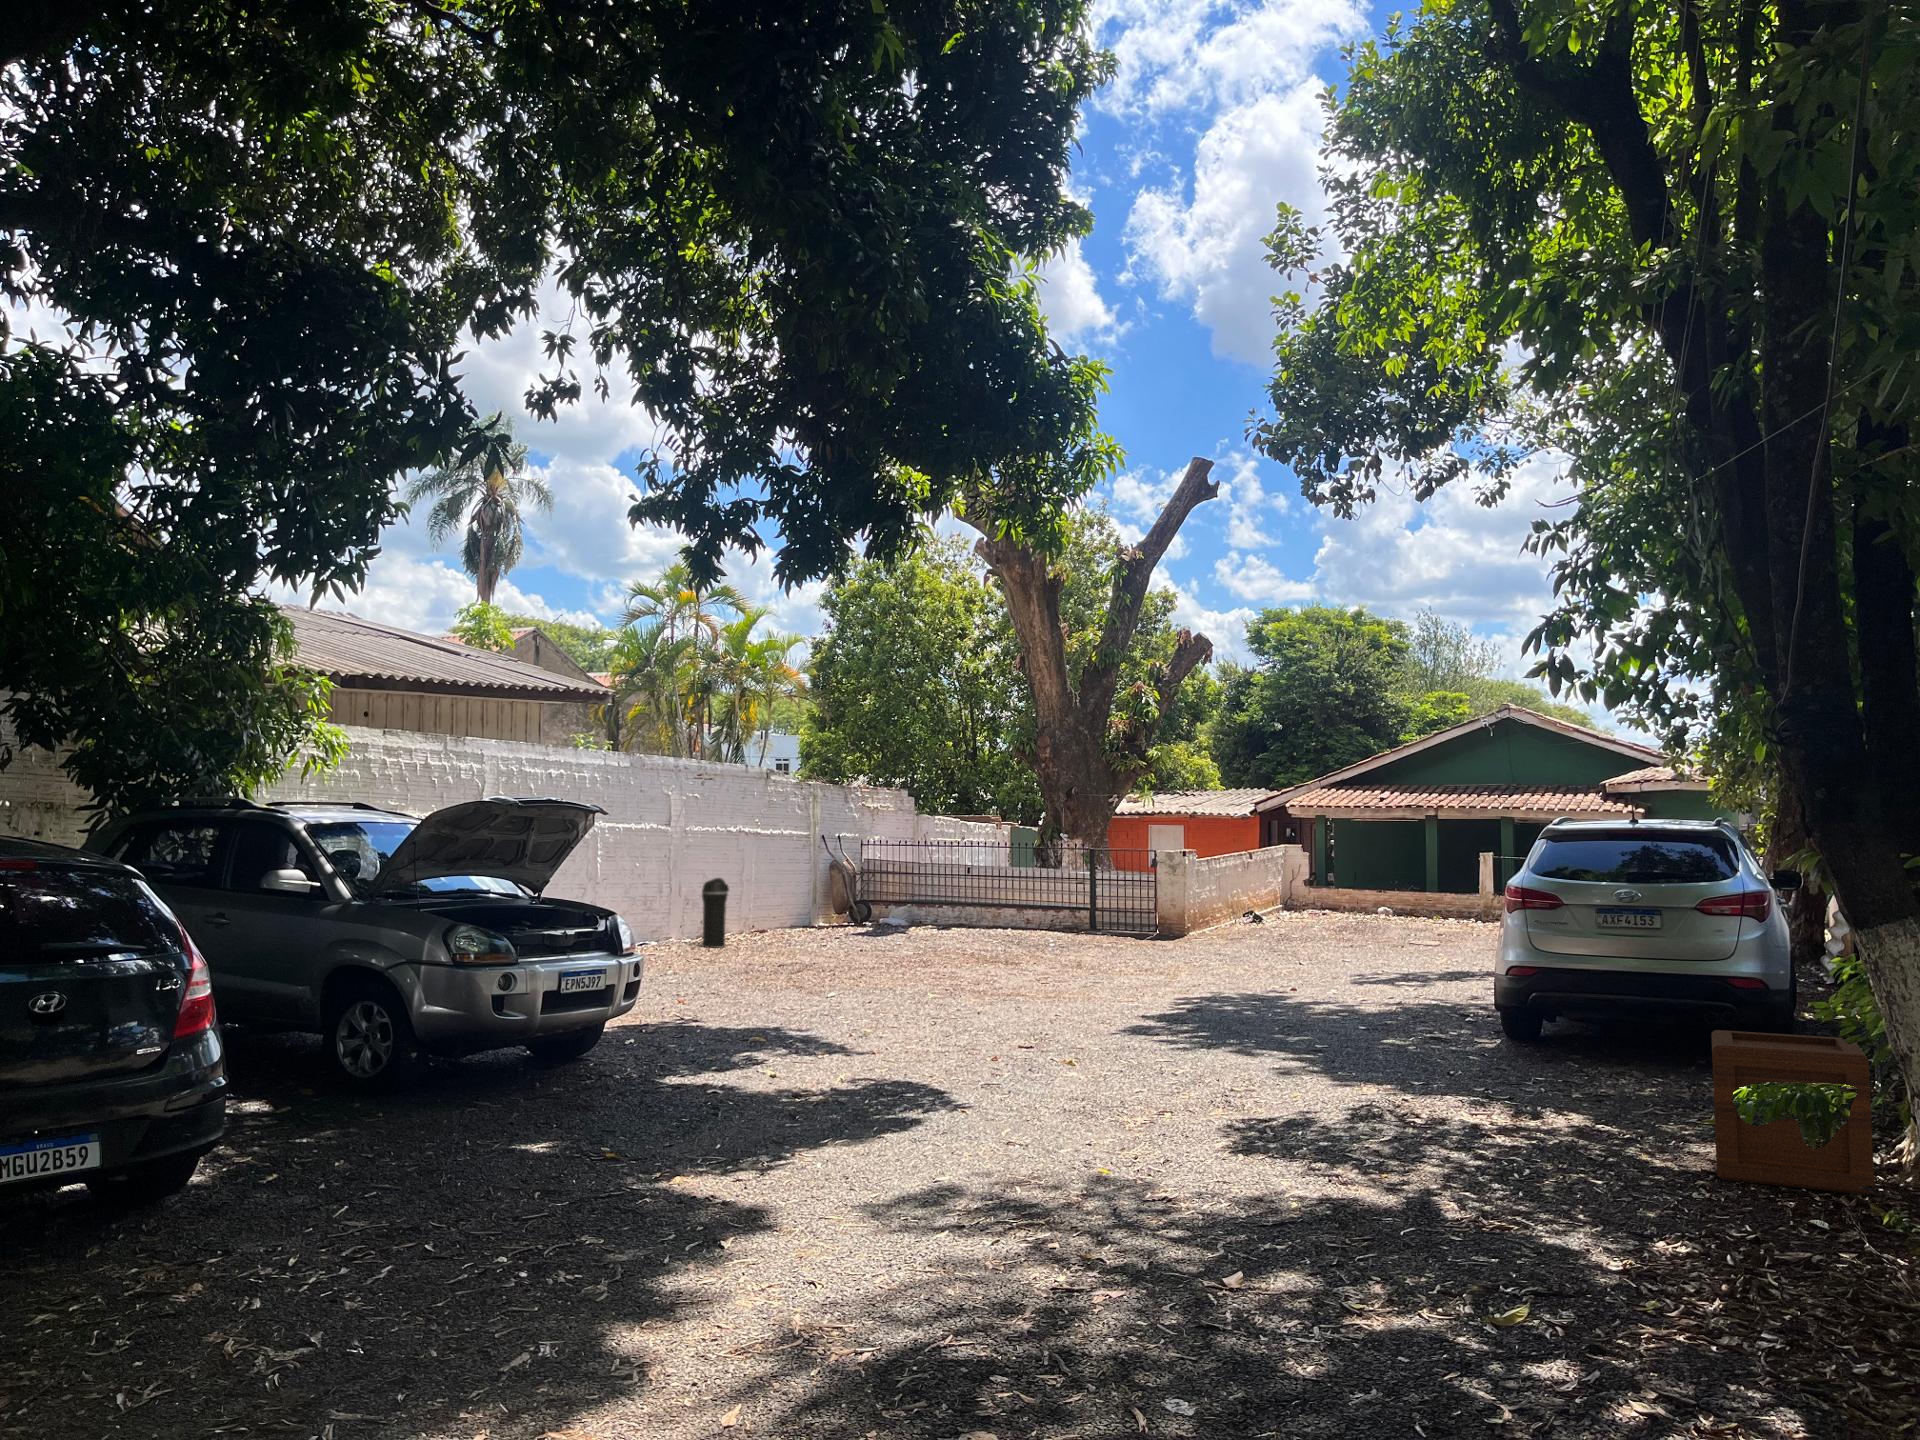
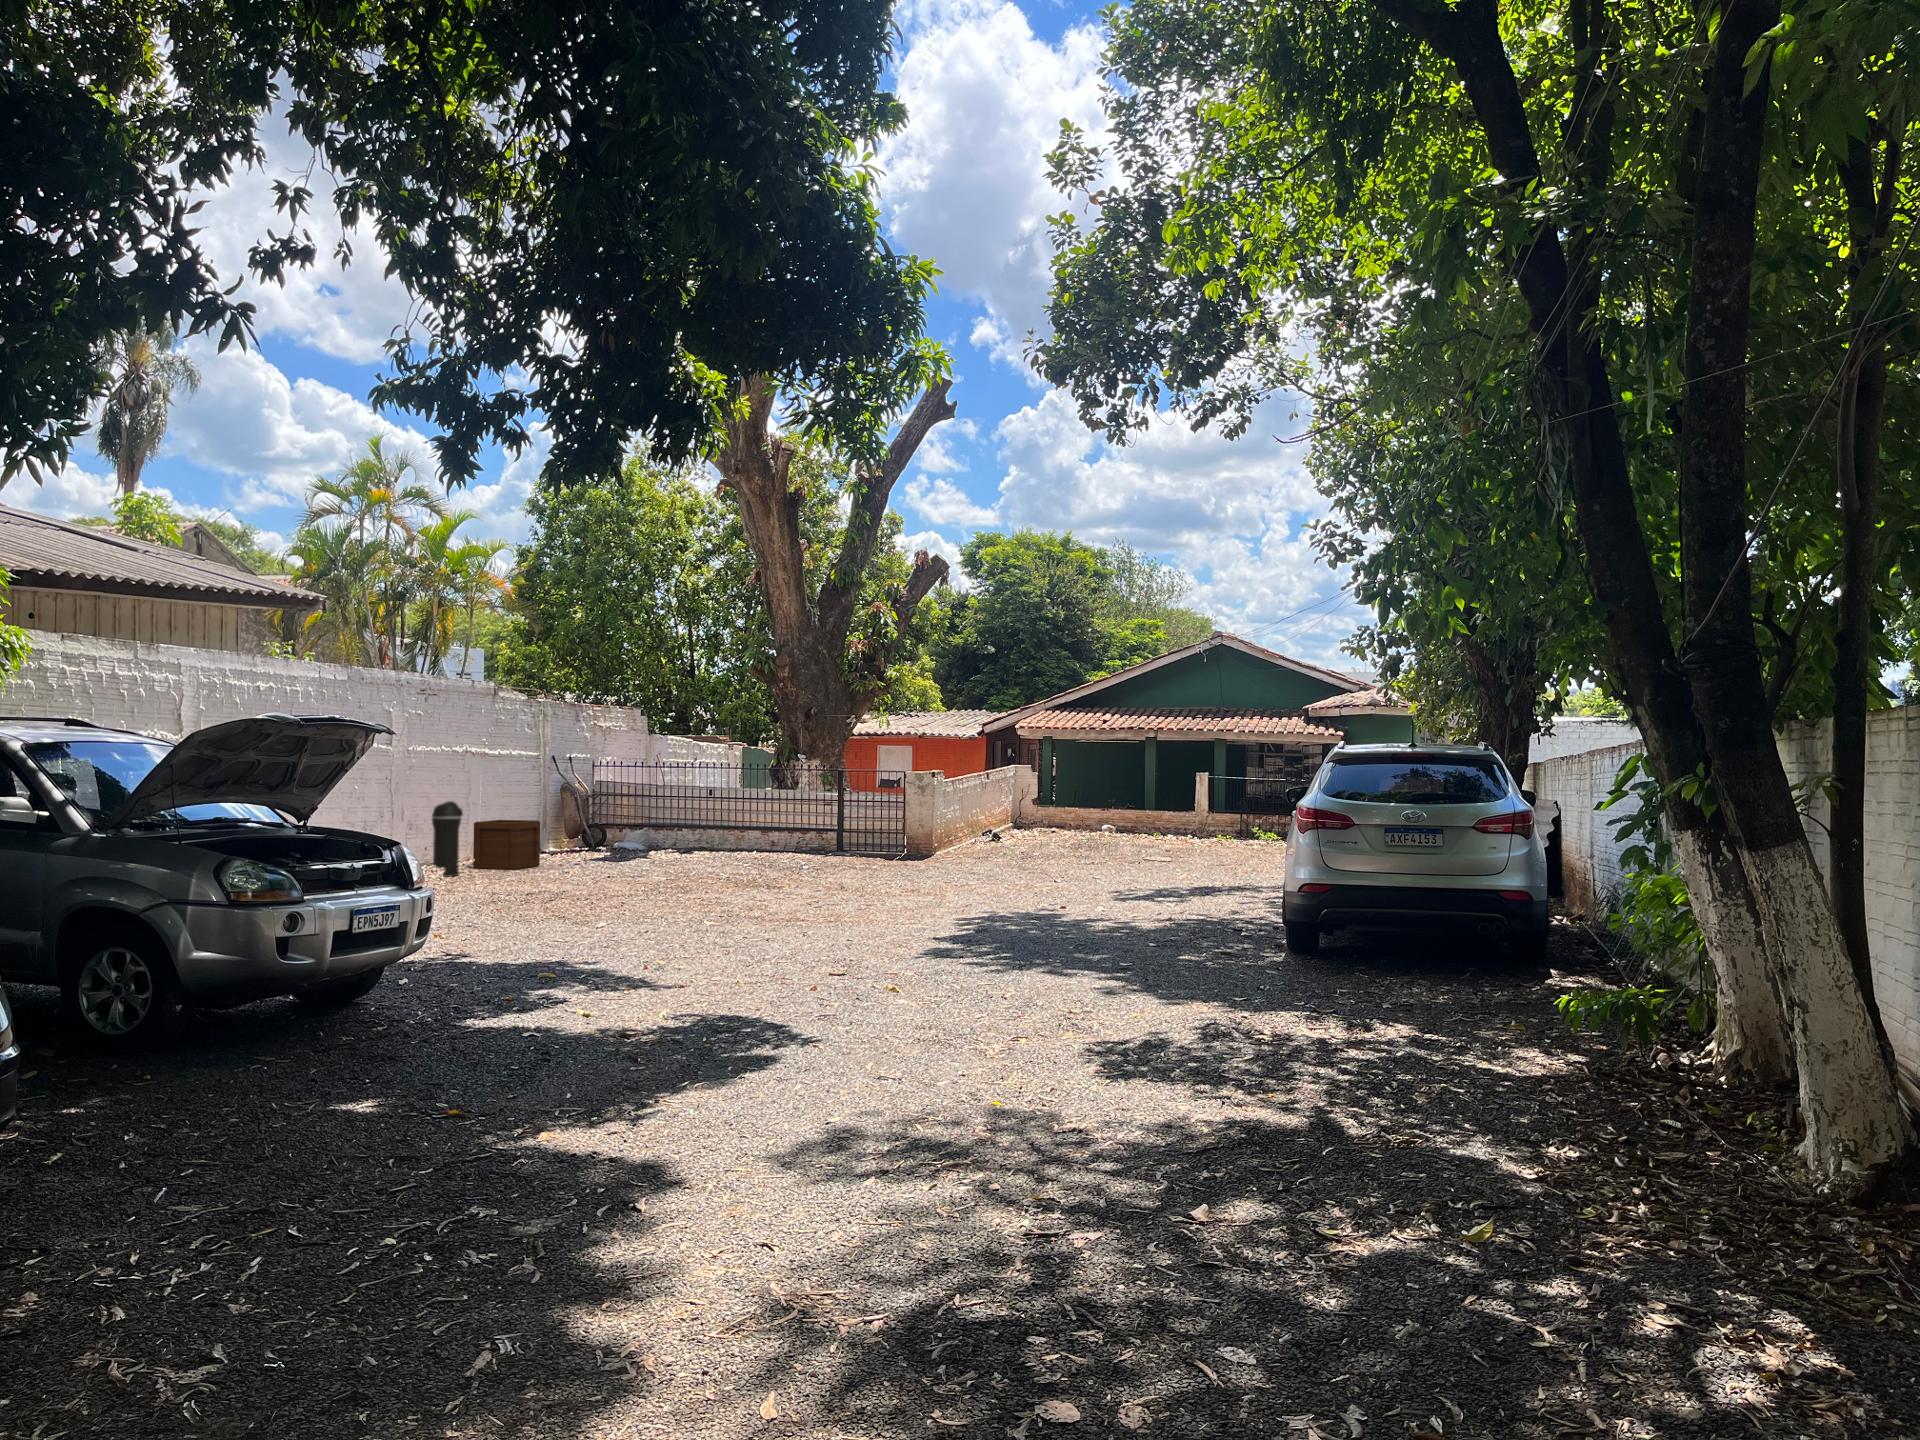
wooden crate: present [1712,1030,1874,1195] -> present [473,820,540,870]

